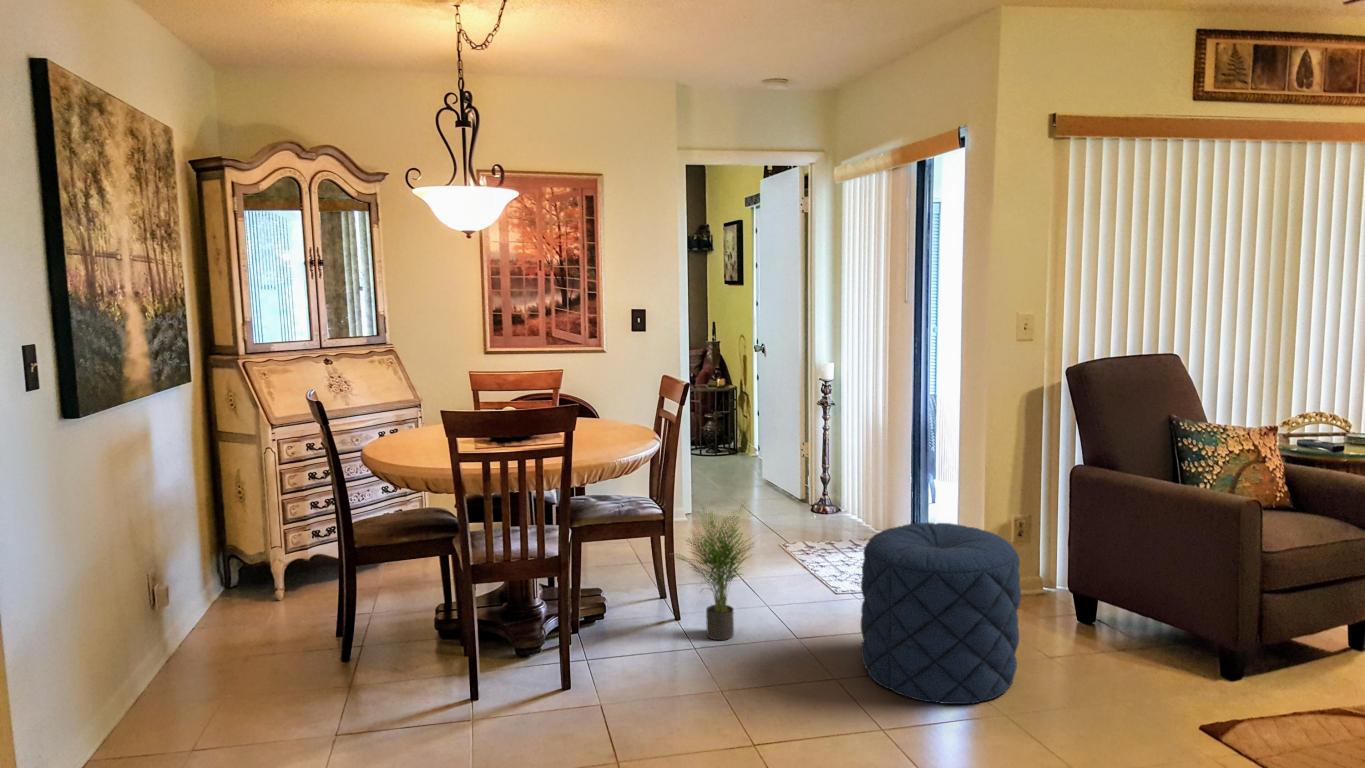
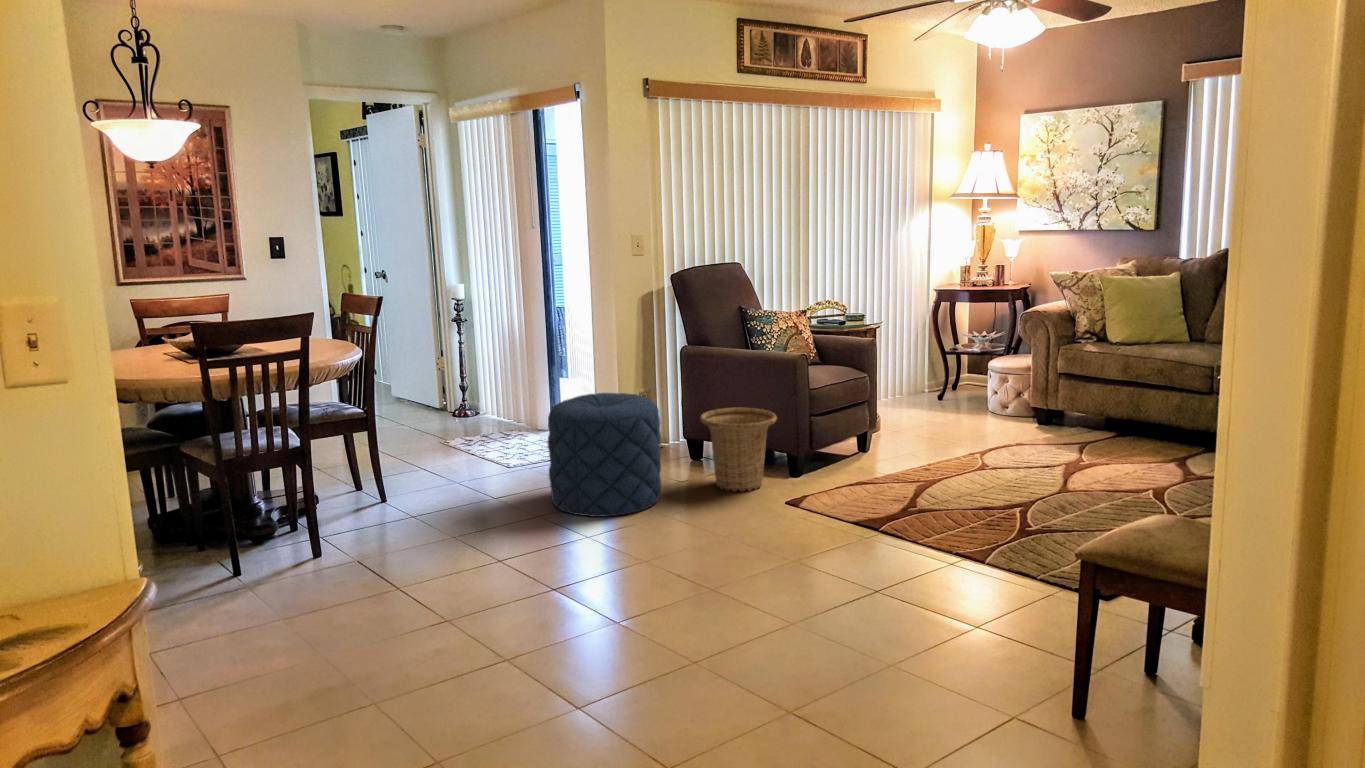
potted plant: present [677,511,754,640] -> none [381,393,463,511]
basket: none [1088,566,1215,700] -> present [701,408,777,492]

